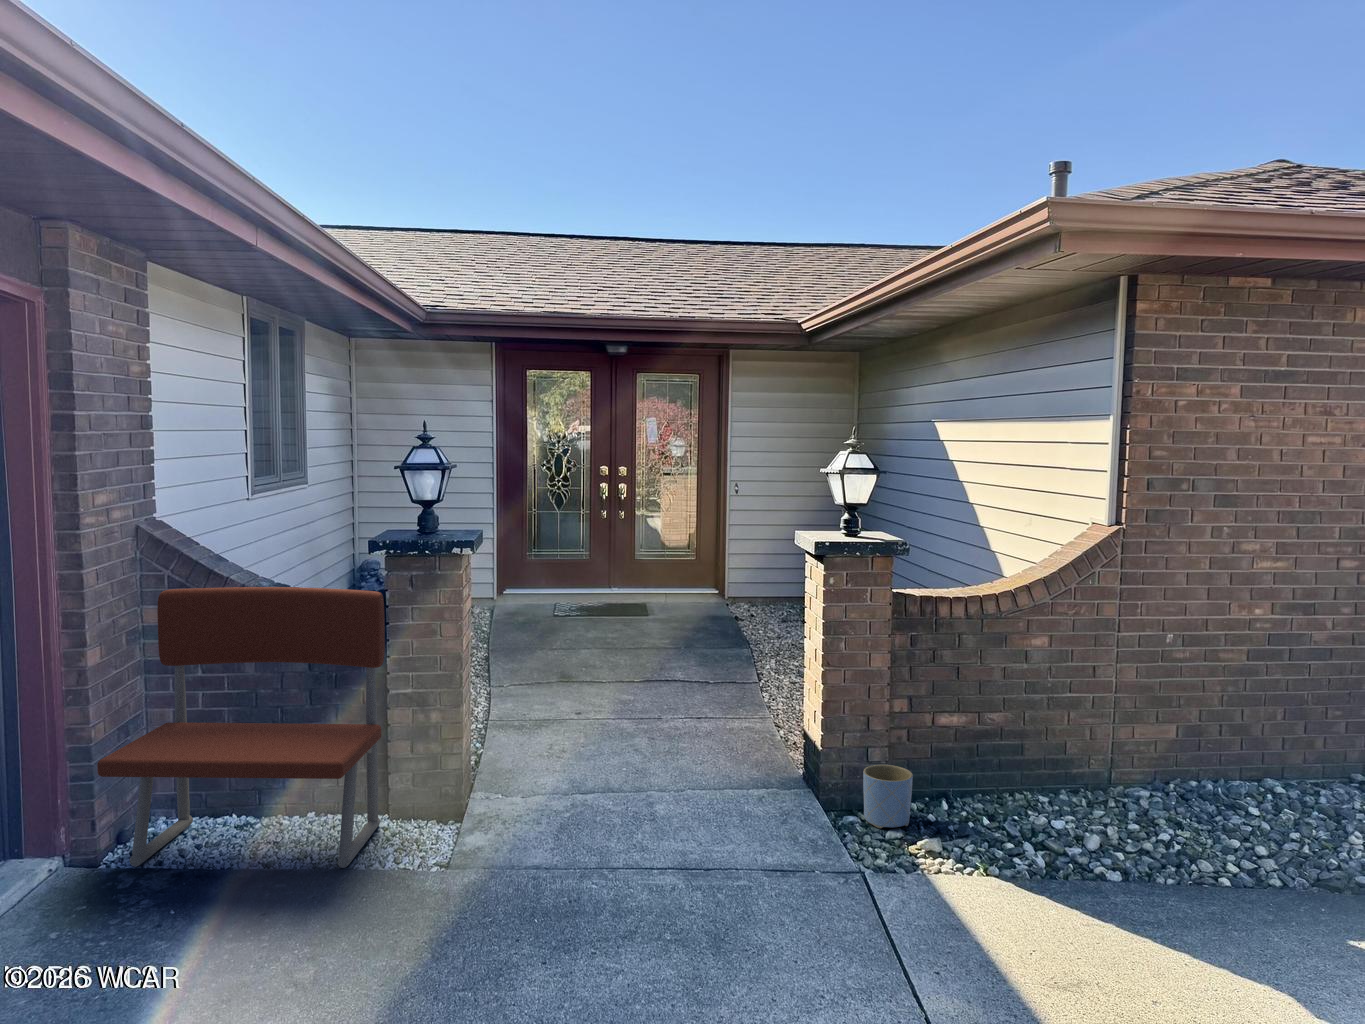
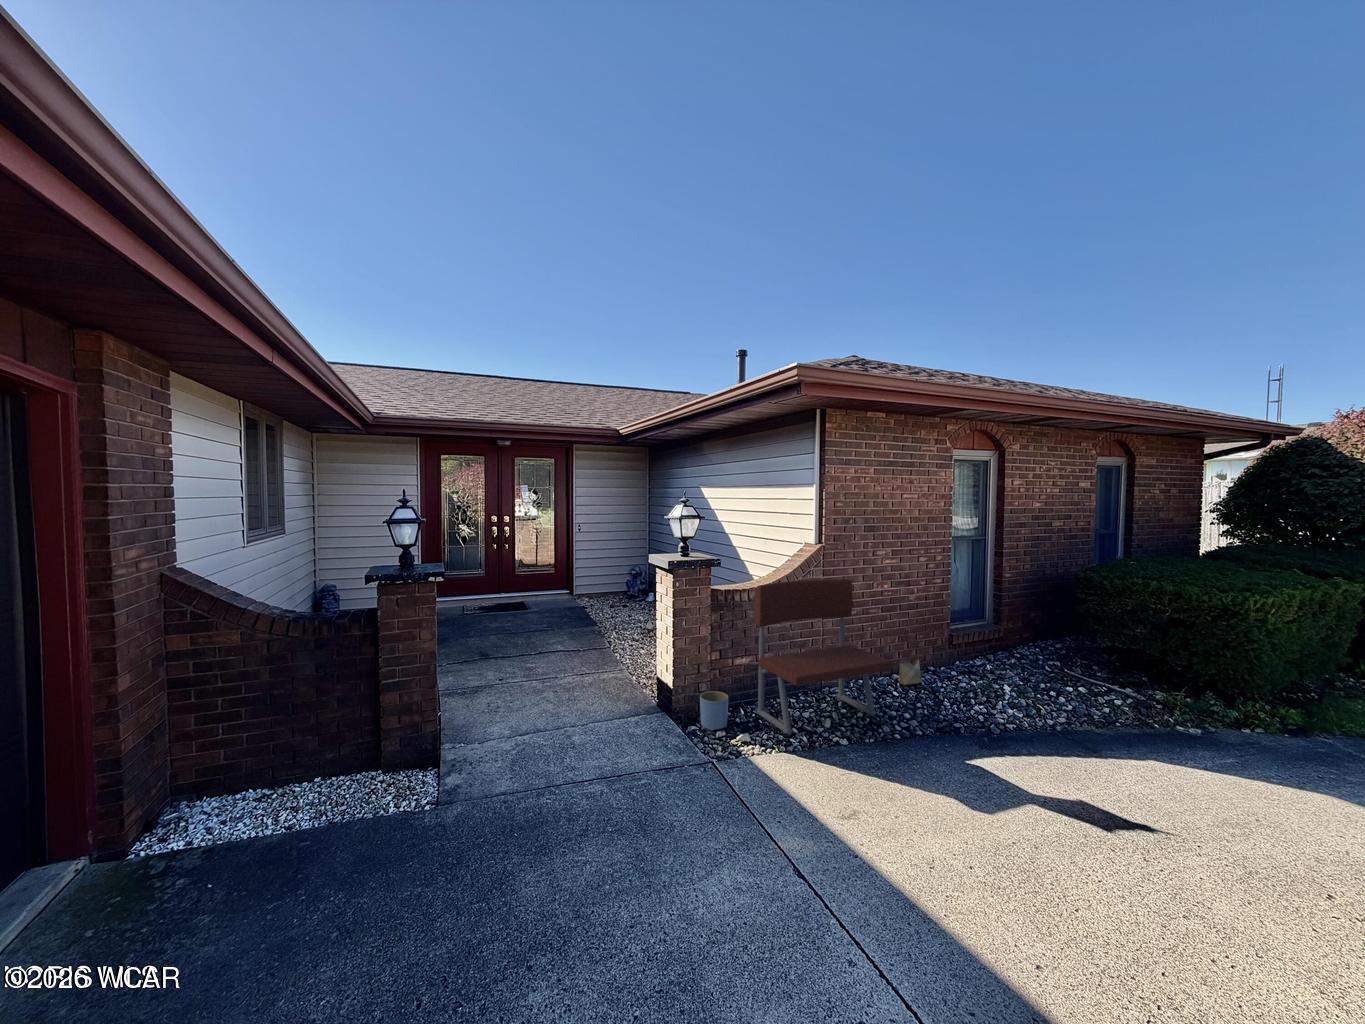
bench: present [97,587,385,868] -> present [755,579,893,735]
woven basket: none [1282,730,1335,803] -> present [899,647,922,685]

